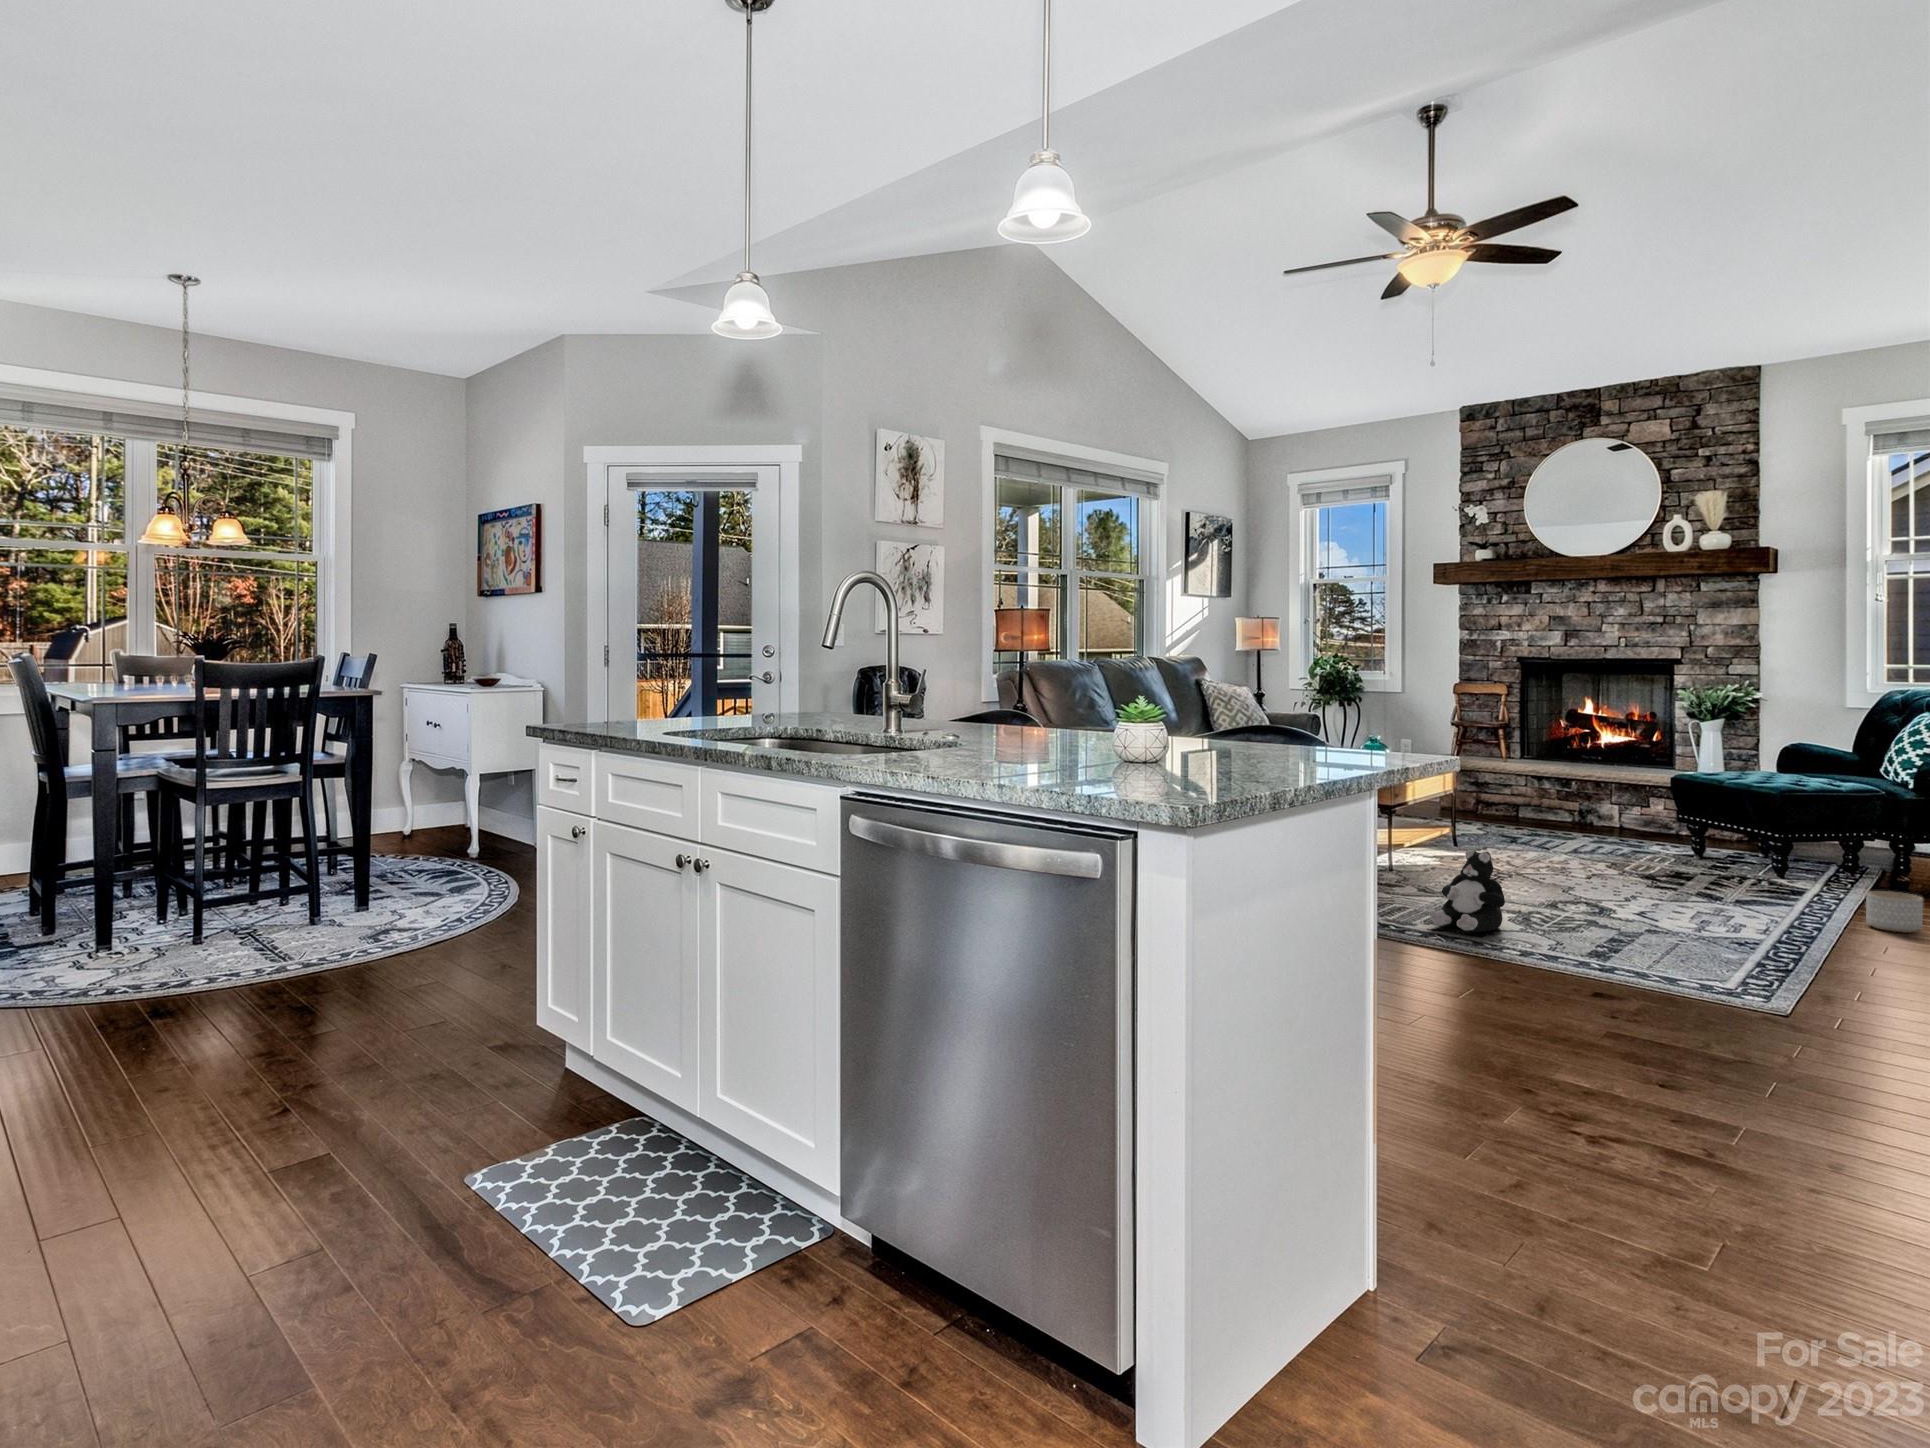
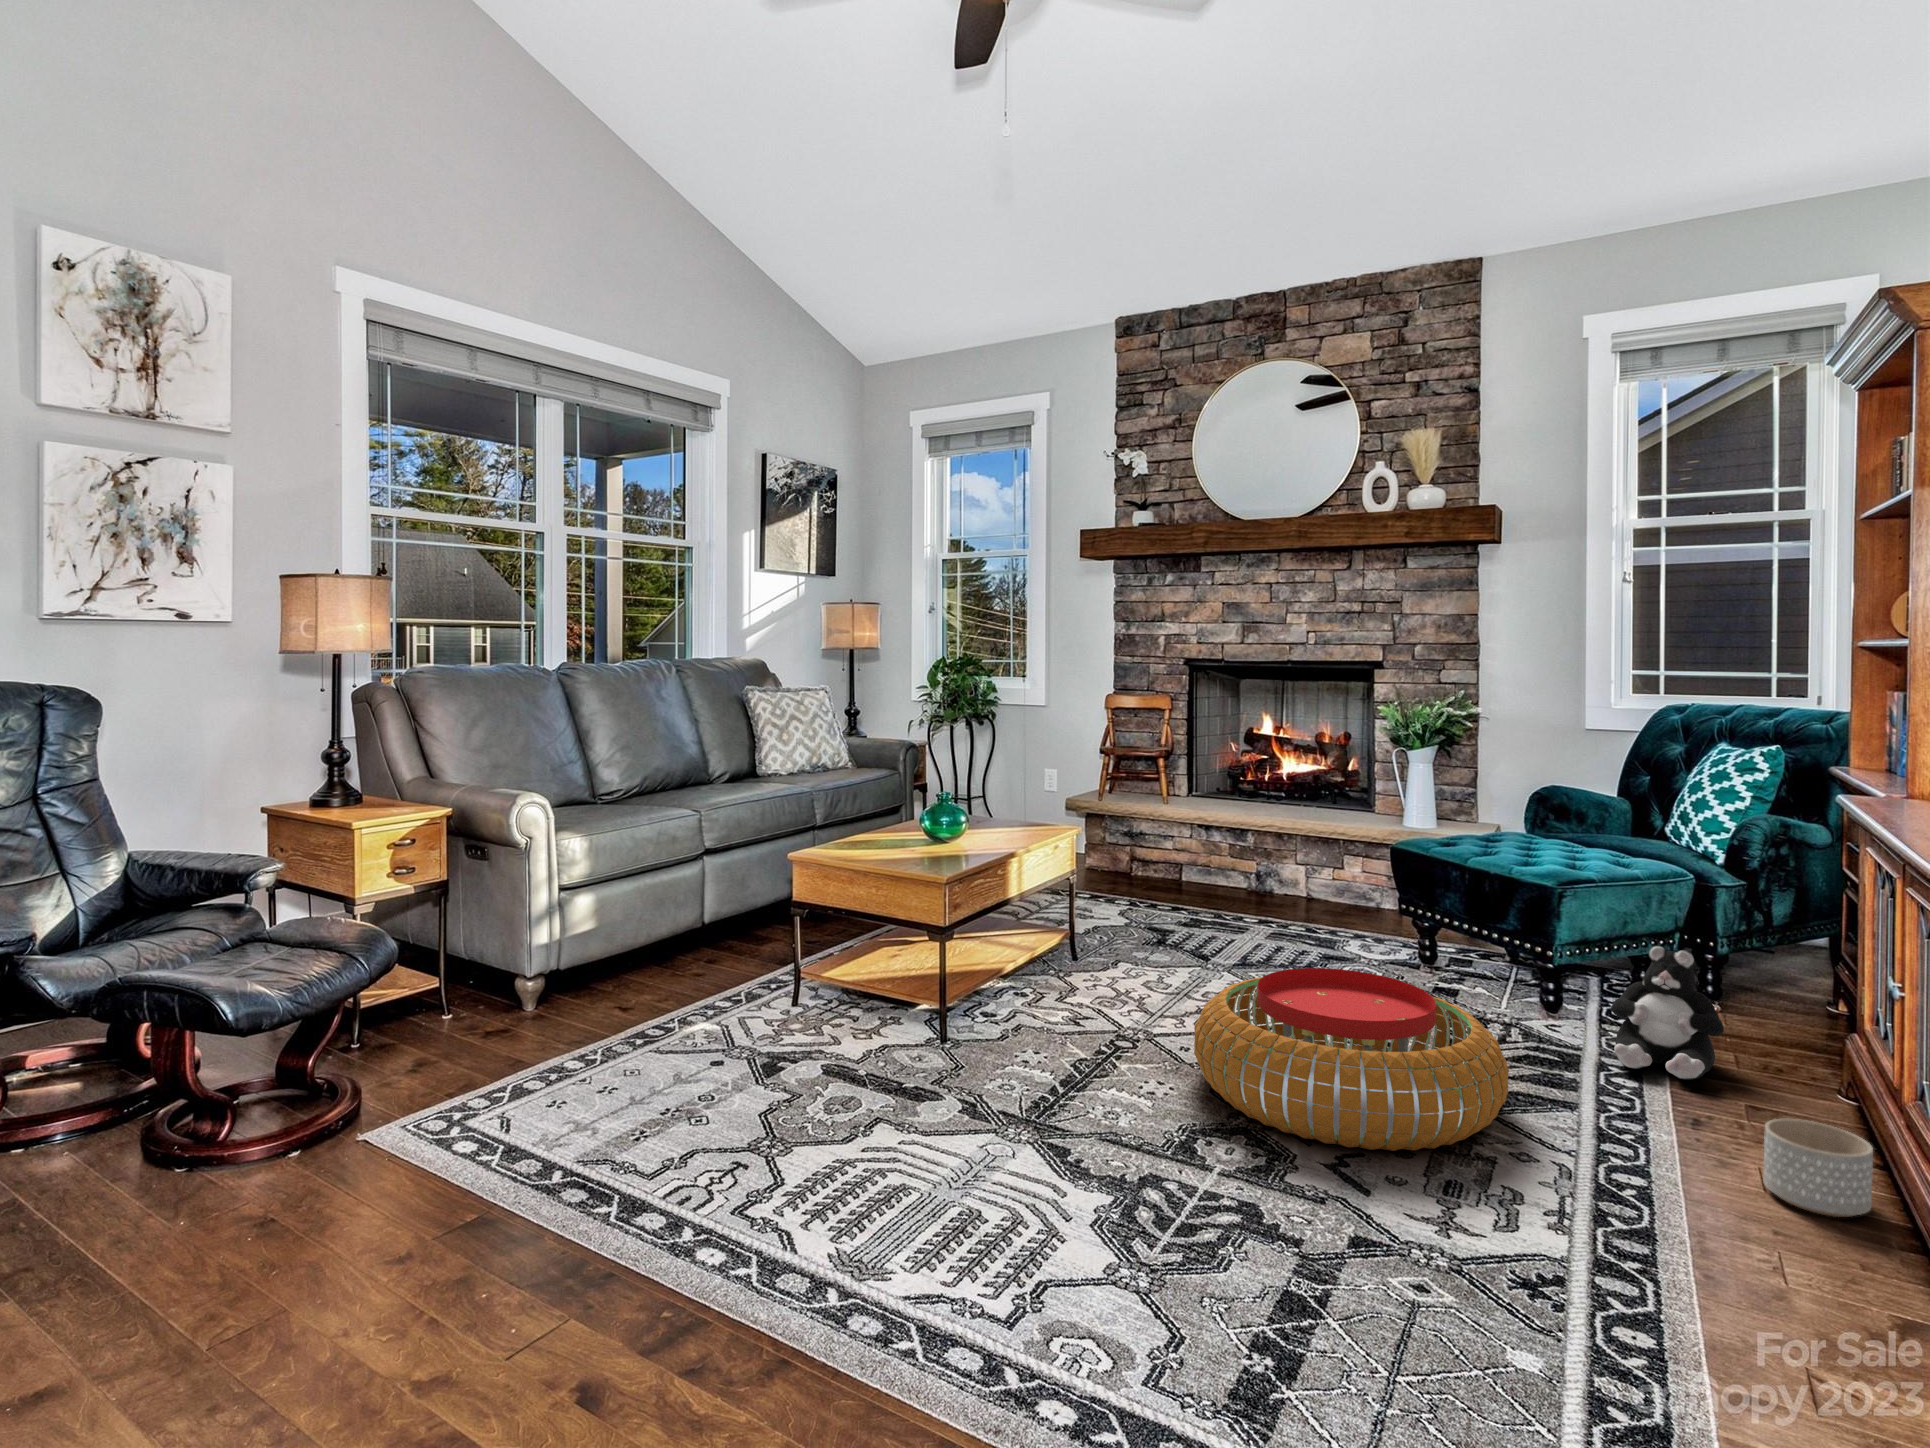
pouf: none [1538,828,1727,907] -> present [1194,968,1509,1151]
plush toy: present [1429,849,1505,932] -> present [1611,945,1724,1080]

